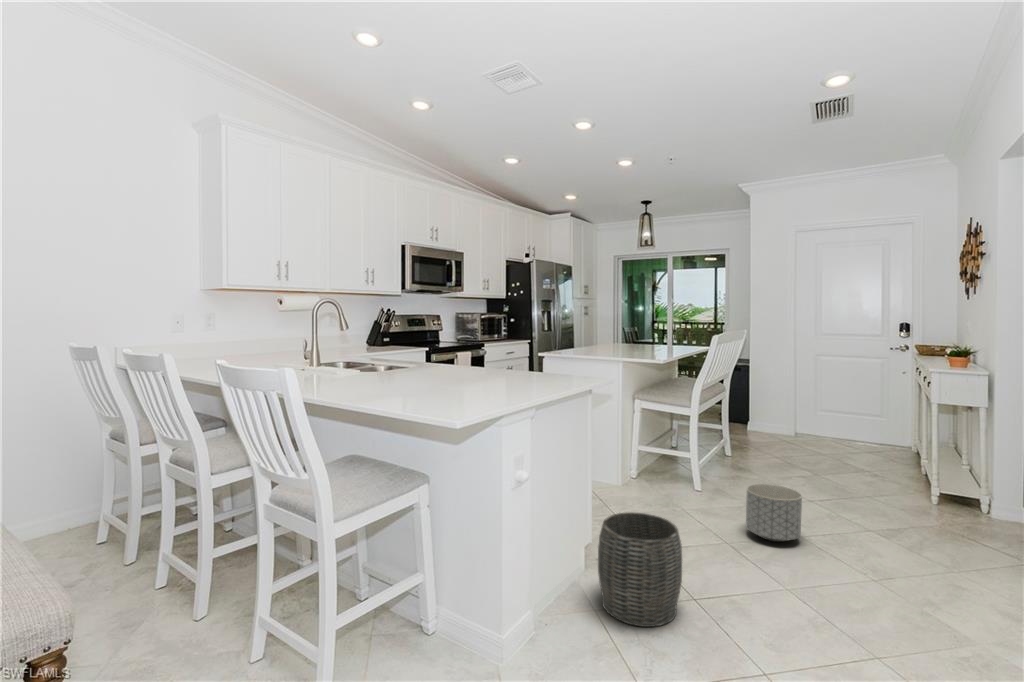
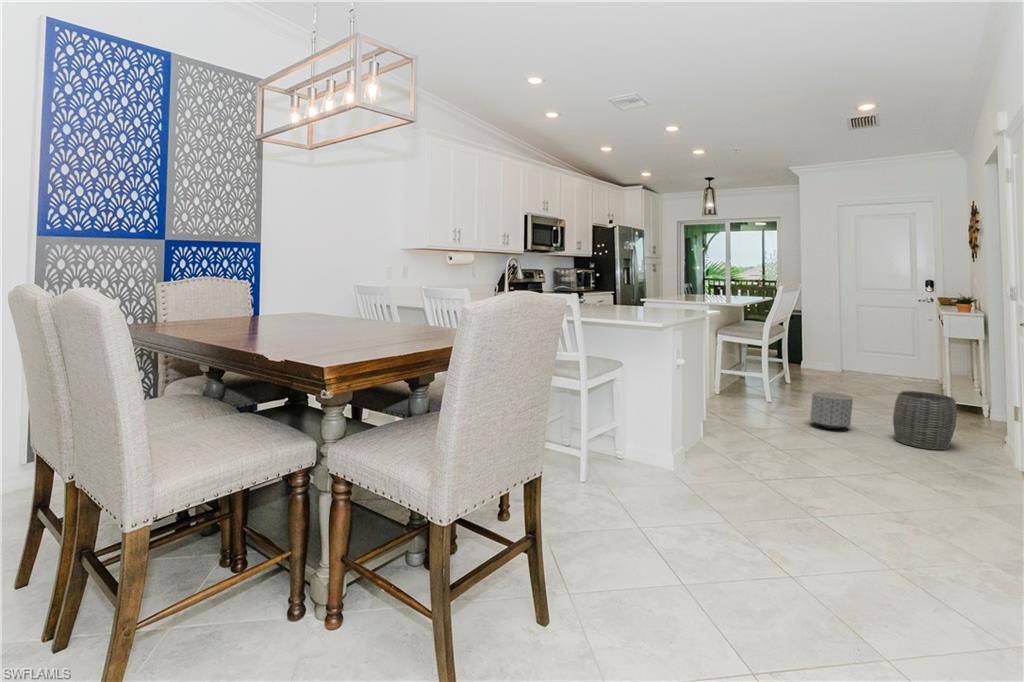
woven basket: present [598,512,682,627] -> present [893,391,957,450]

